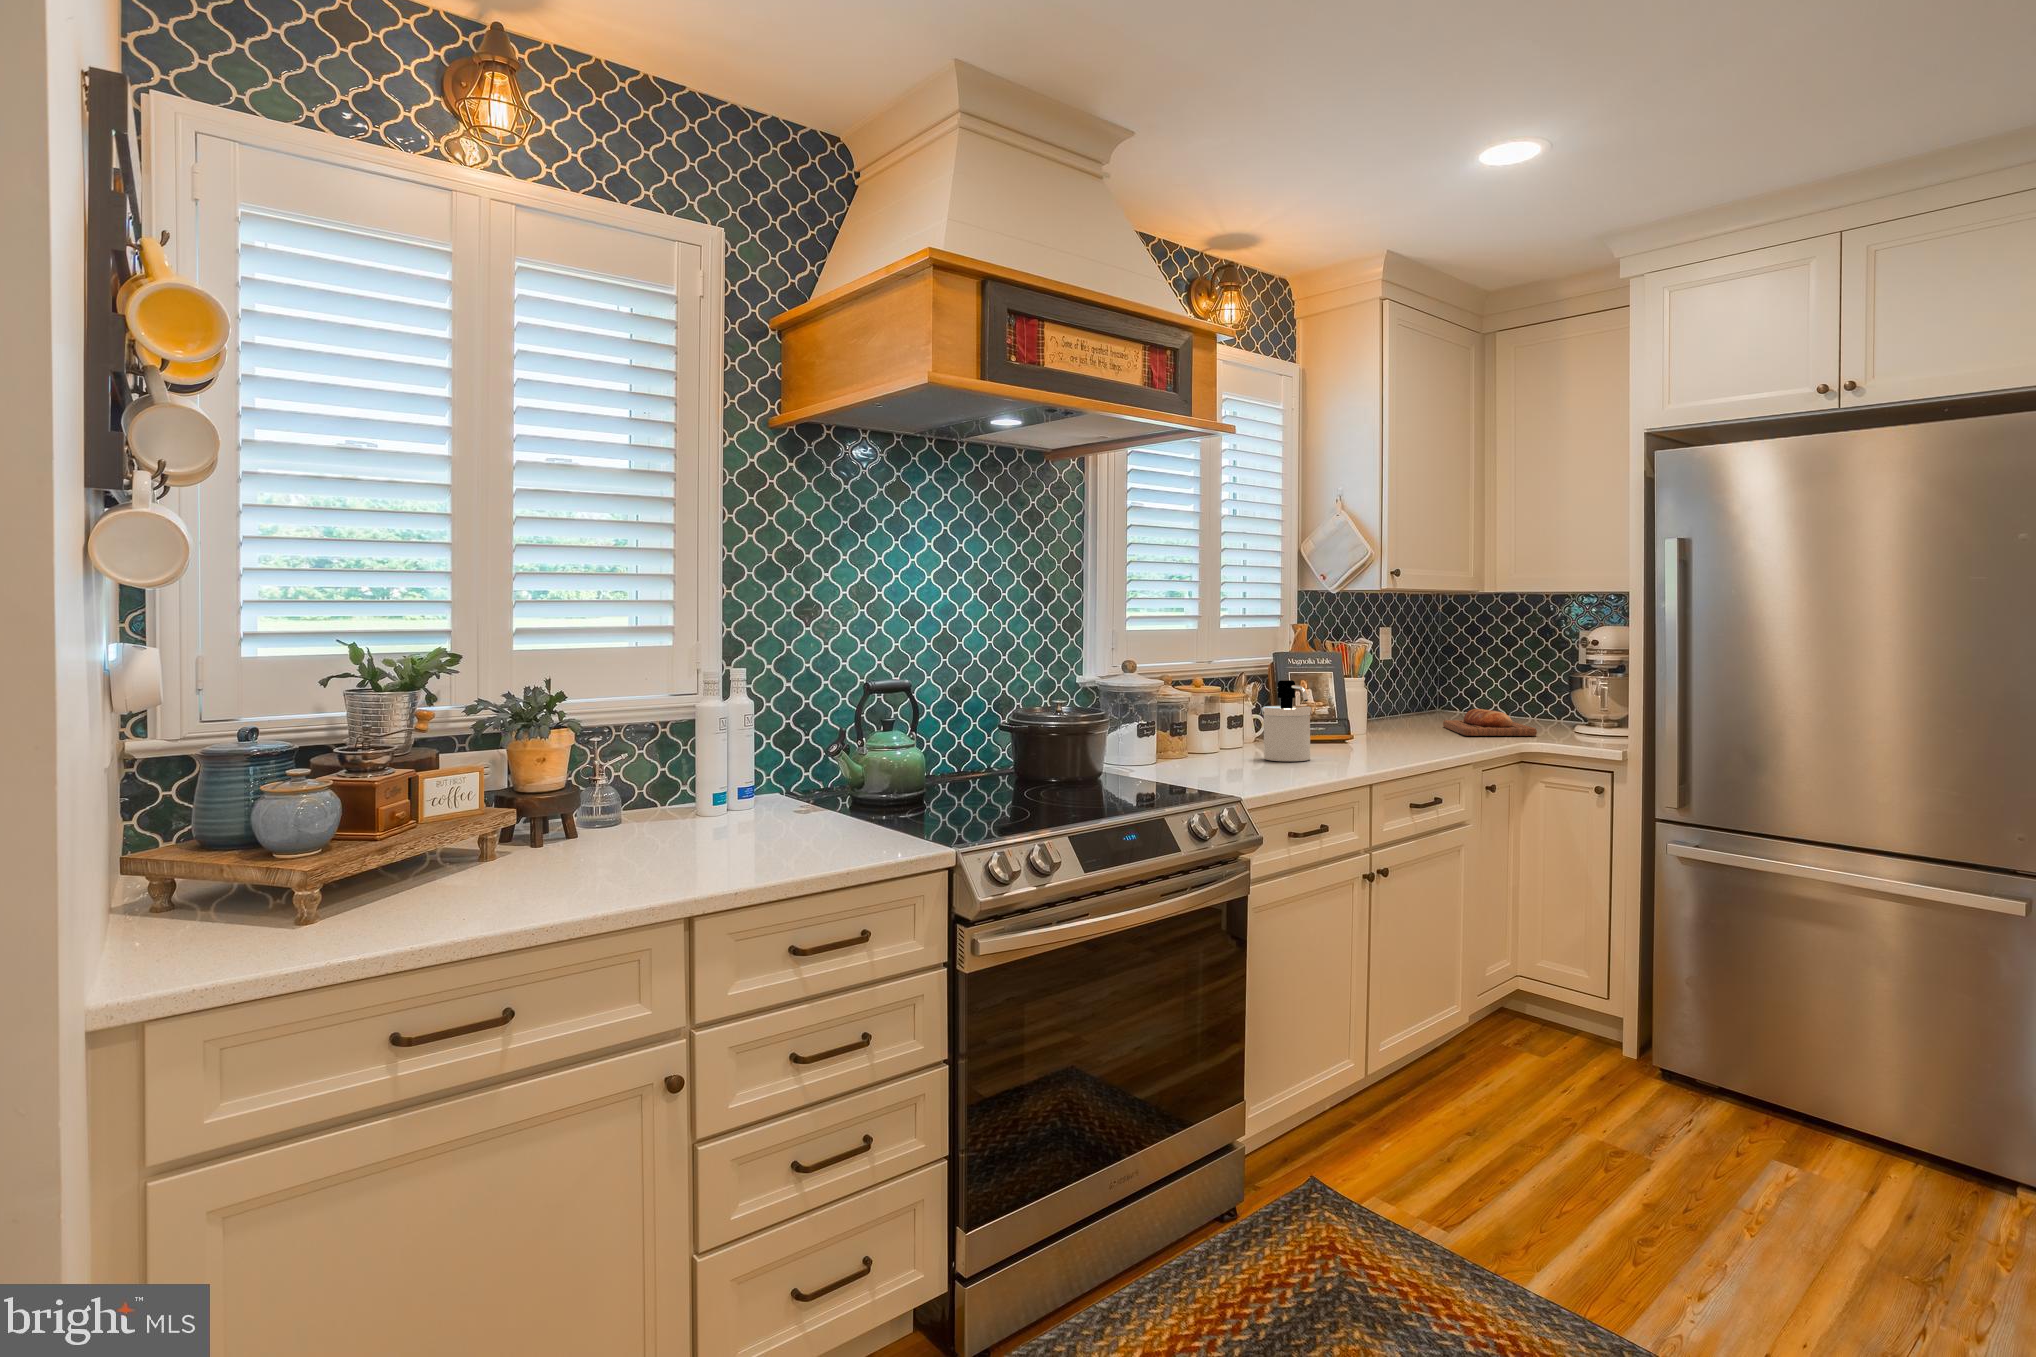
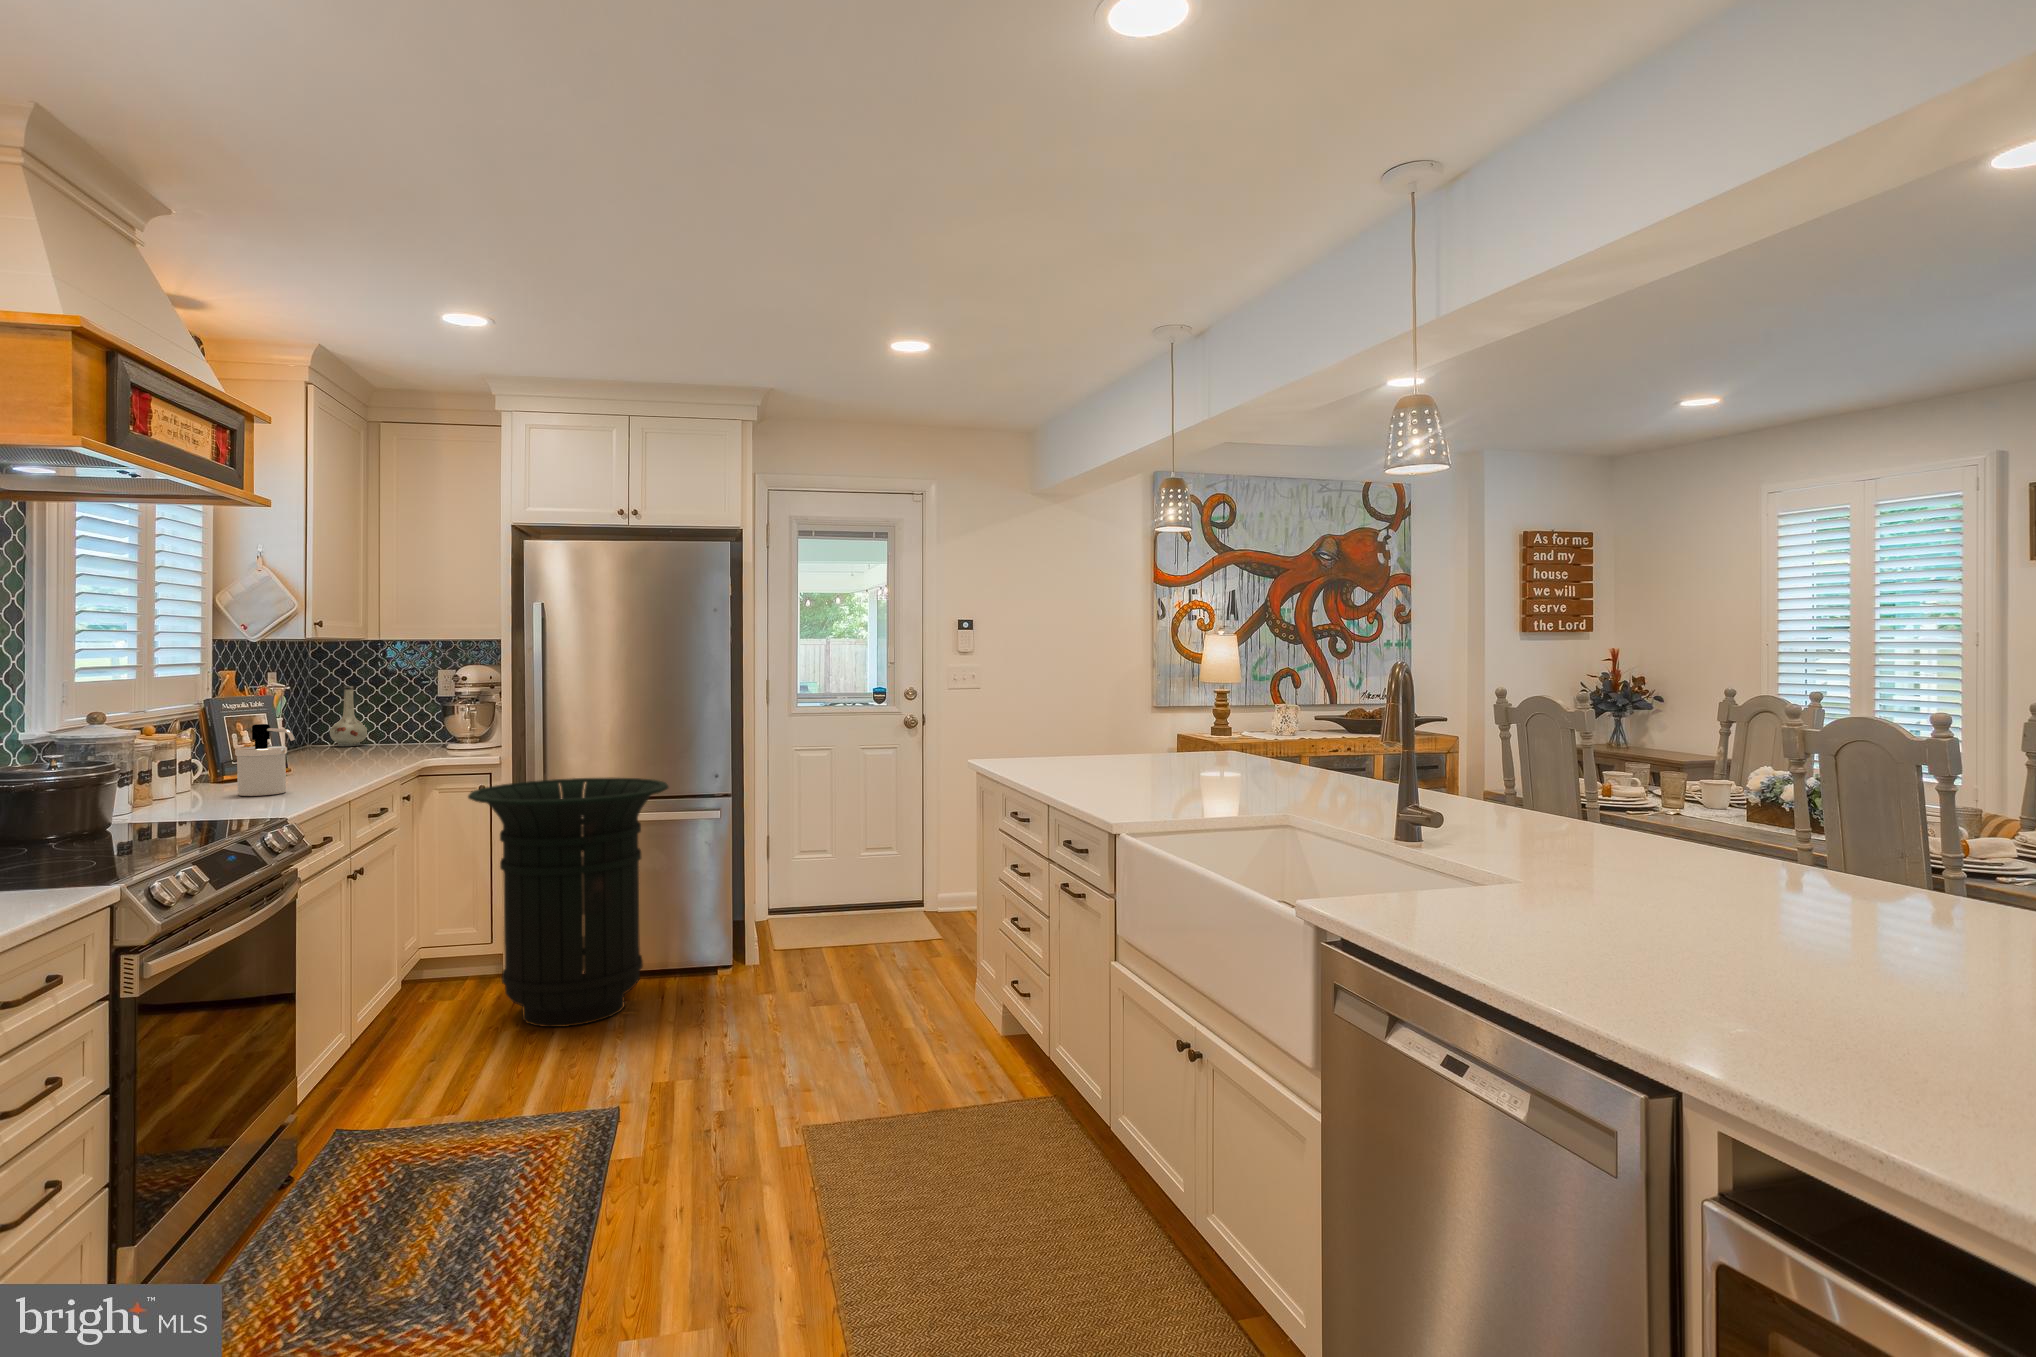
vase: none [1454,647,1495,716] -> present [330,686,367,746]
bread loaf: present [1443,709,1537,736] -> none [342,740,437,762]
trash can: none [1542,779,1876,1166] -> present [468,778,668,1027]

